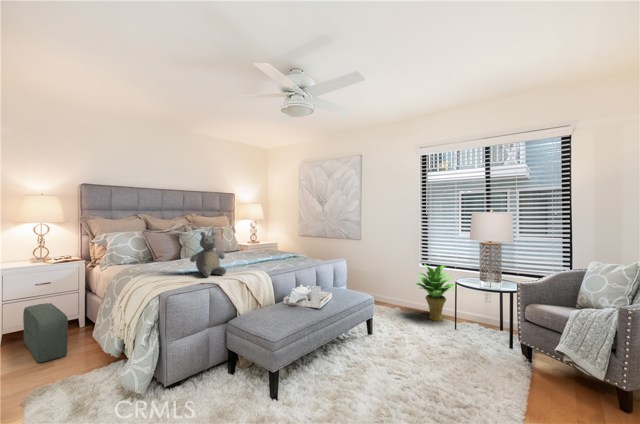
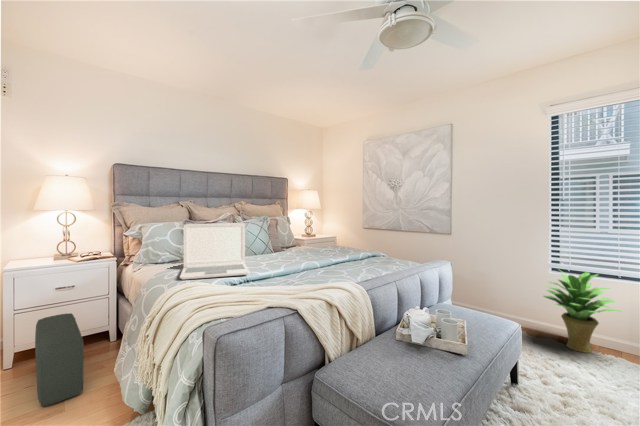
teddy bear: present [190,231,226,277] -> none [247,223,300,293]
laptop: none [142,232,194,272] -> present [180,223,250,280]

